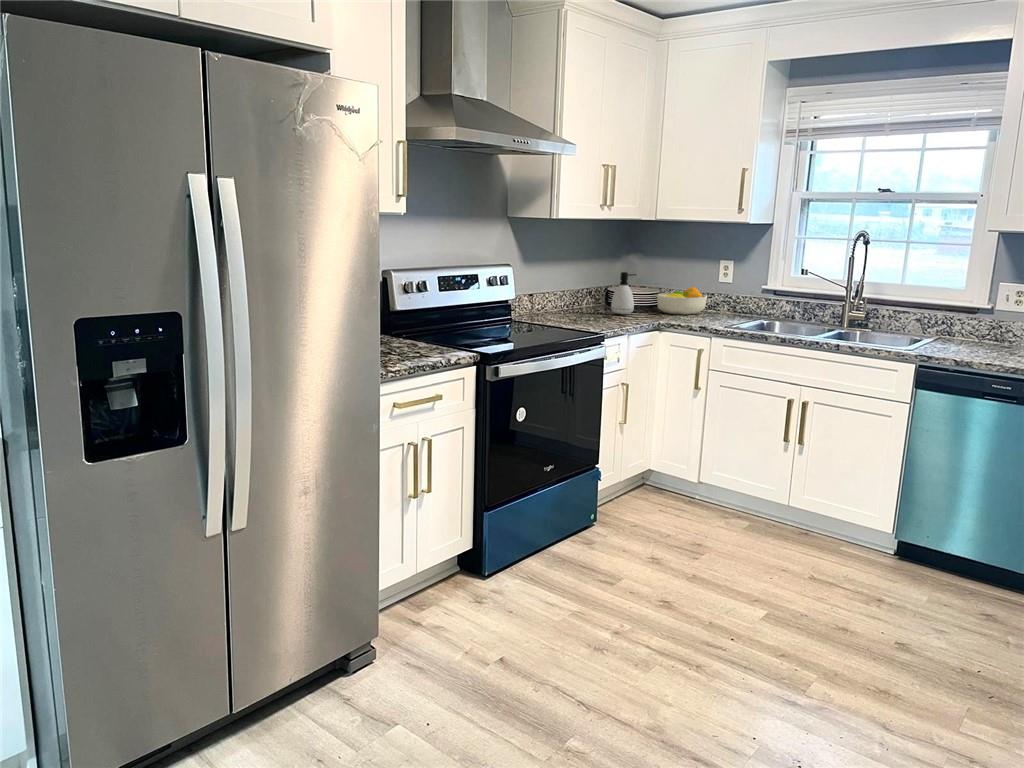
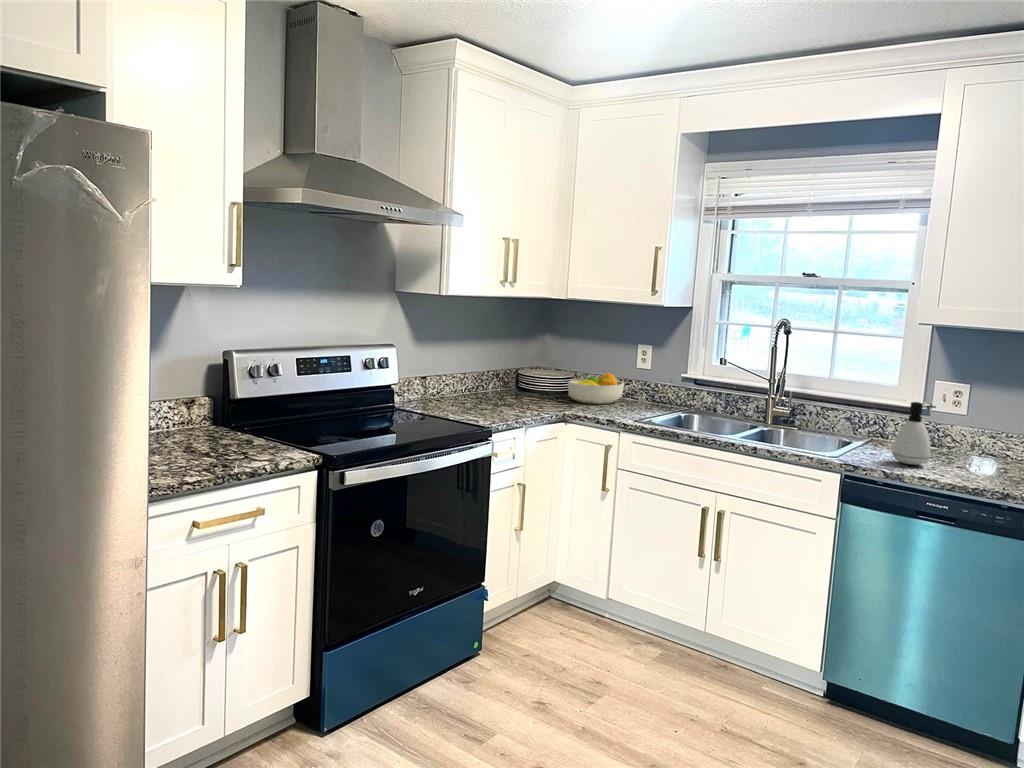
soap dispenser: present [611,272,636,314] -> present [892,402,936,465]

